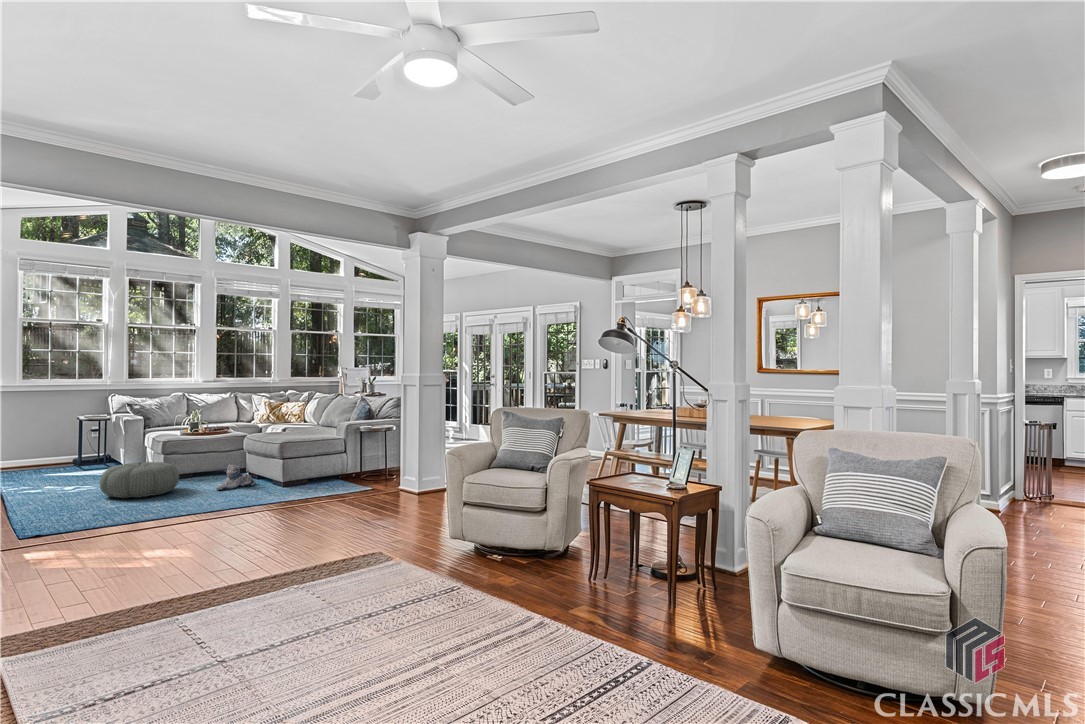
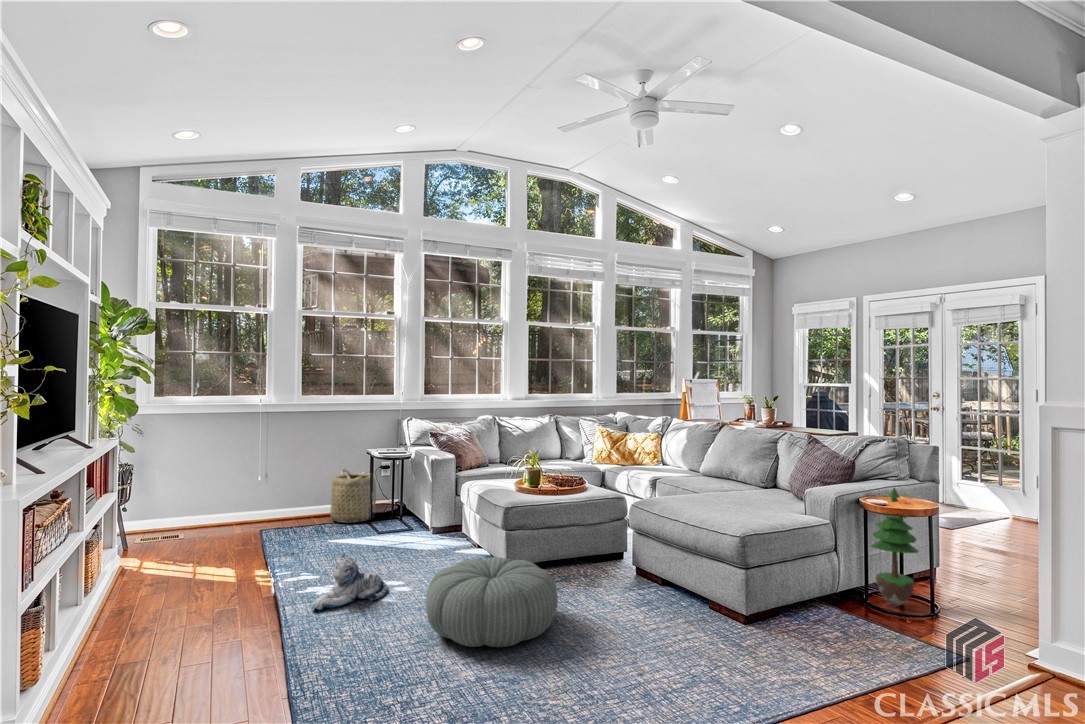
potted tree: none [360,420,382,478] -> present [871,488,919,606]
basket: none [48,431,86,467] -> present [330,469,376,523]
plush toy: present [216,464,256,490] -> present [311,556,388,610]

